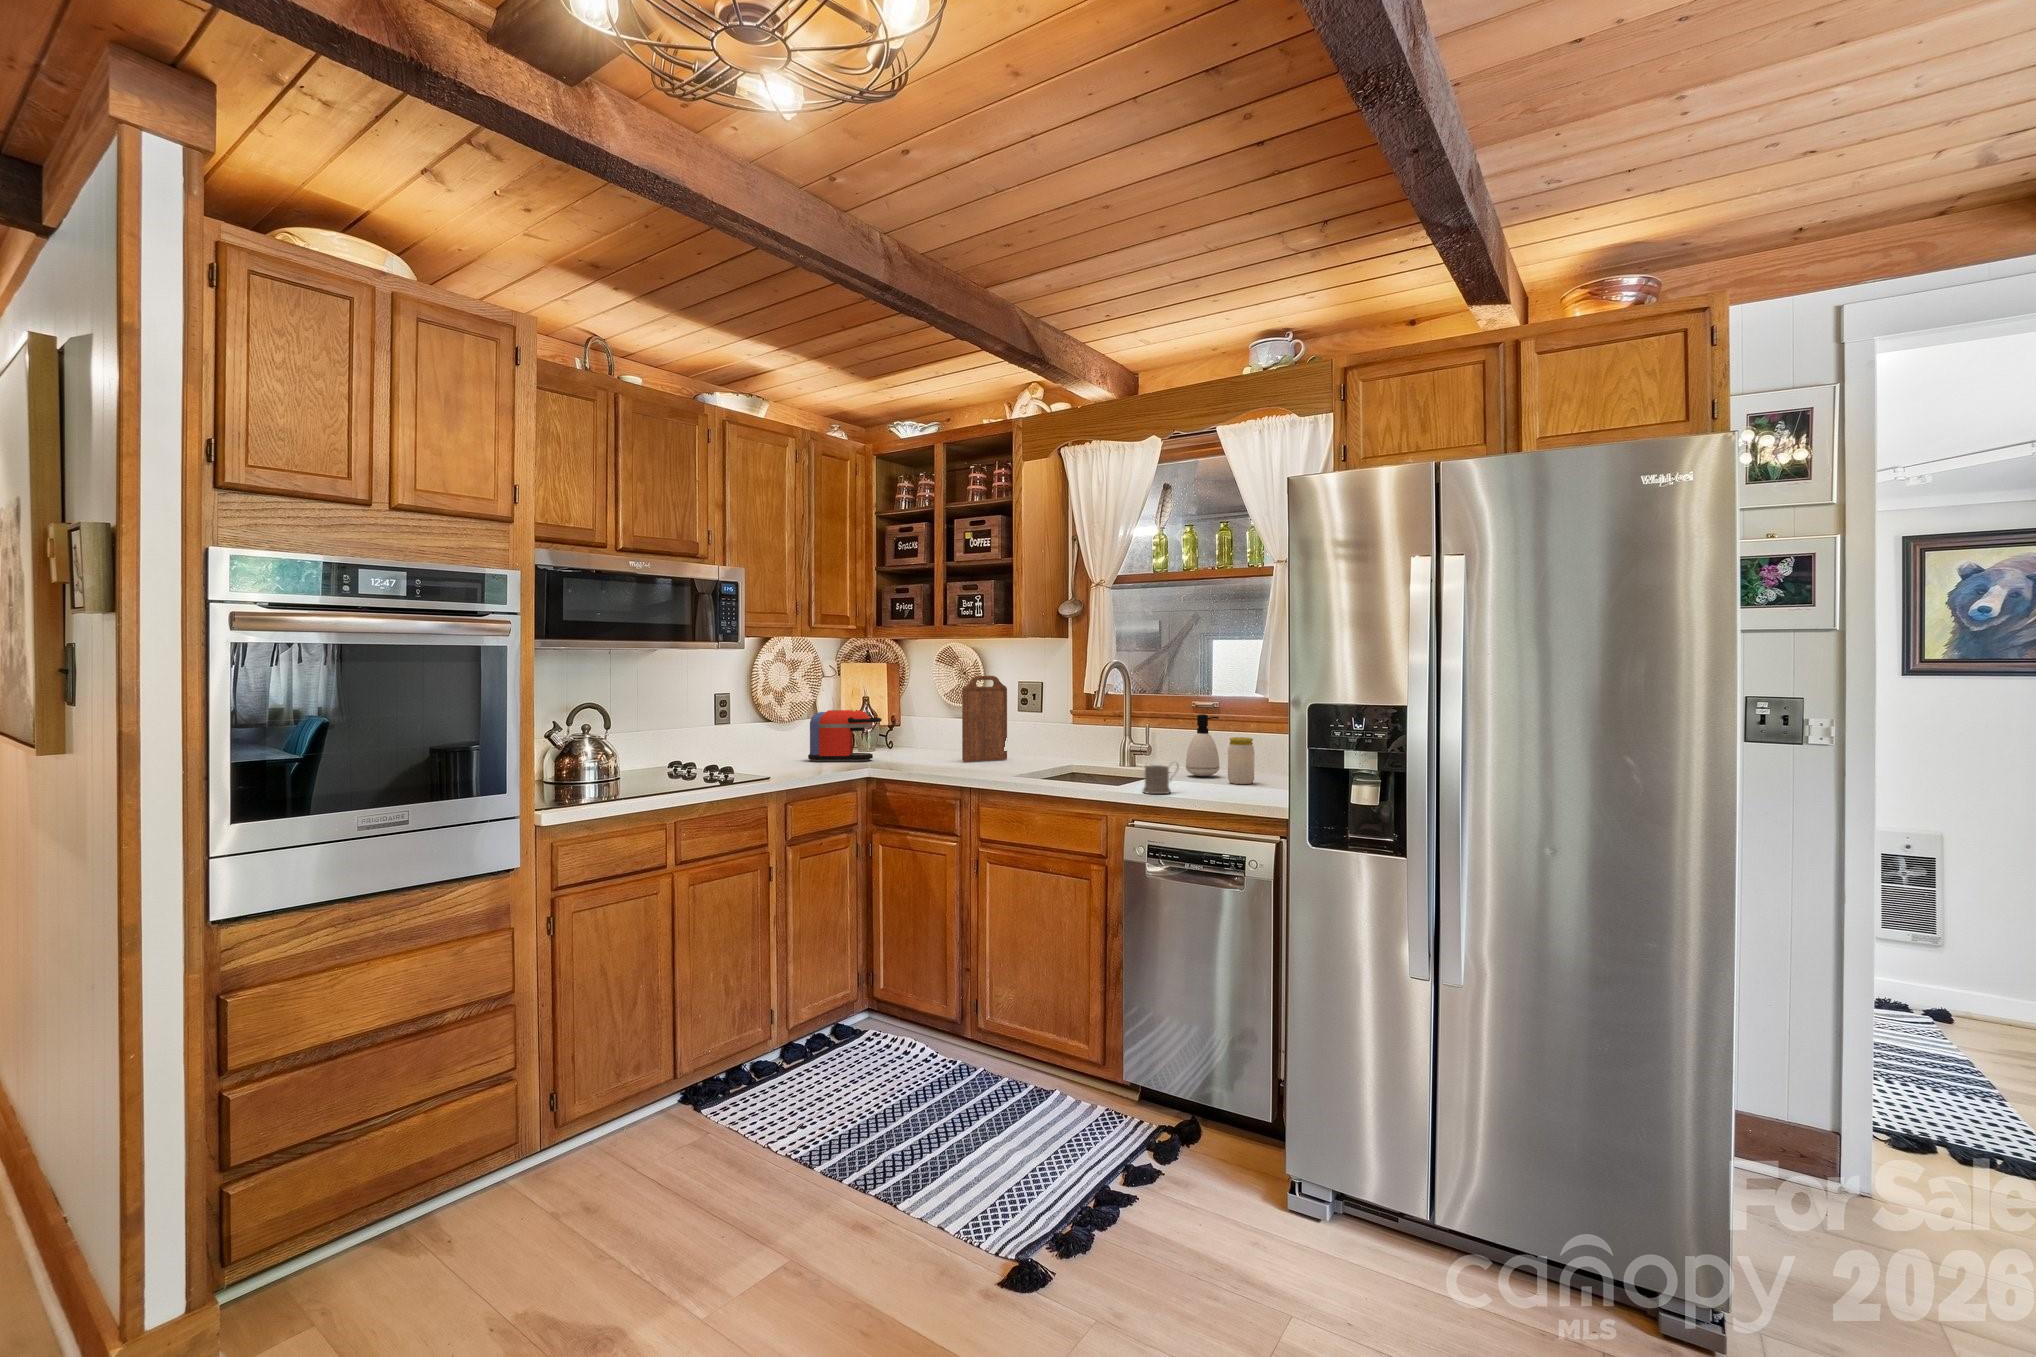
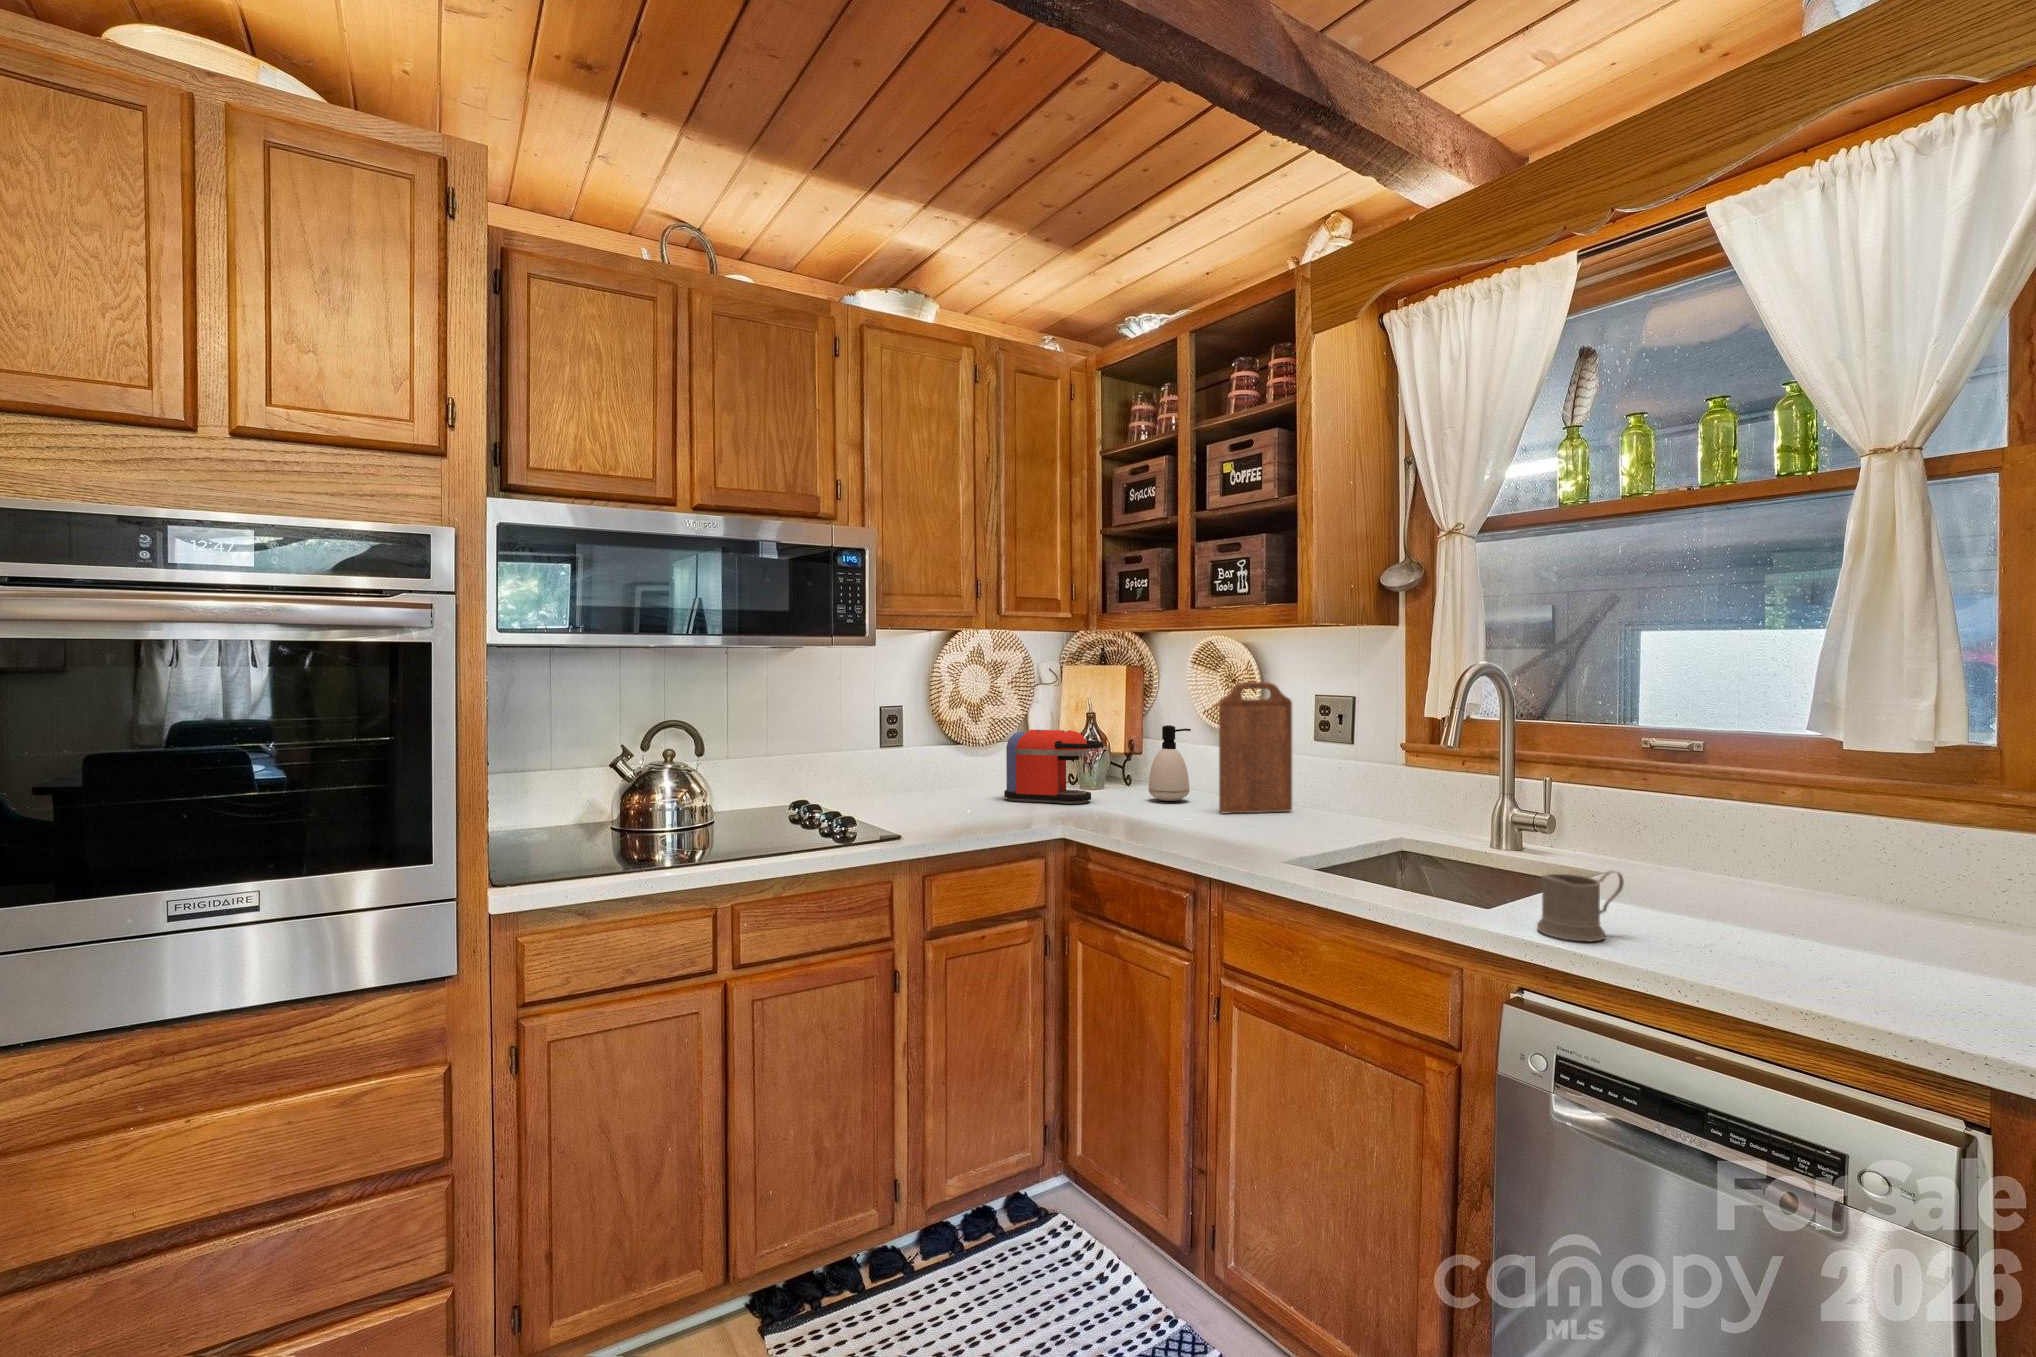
soap dispenser: present [1186,714,1219,776] -> present [1149,725,1191,801]
jar: present [1228,737,1254,784] -> none [1735,816,1806,919]

